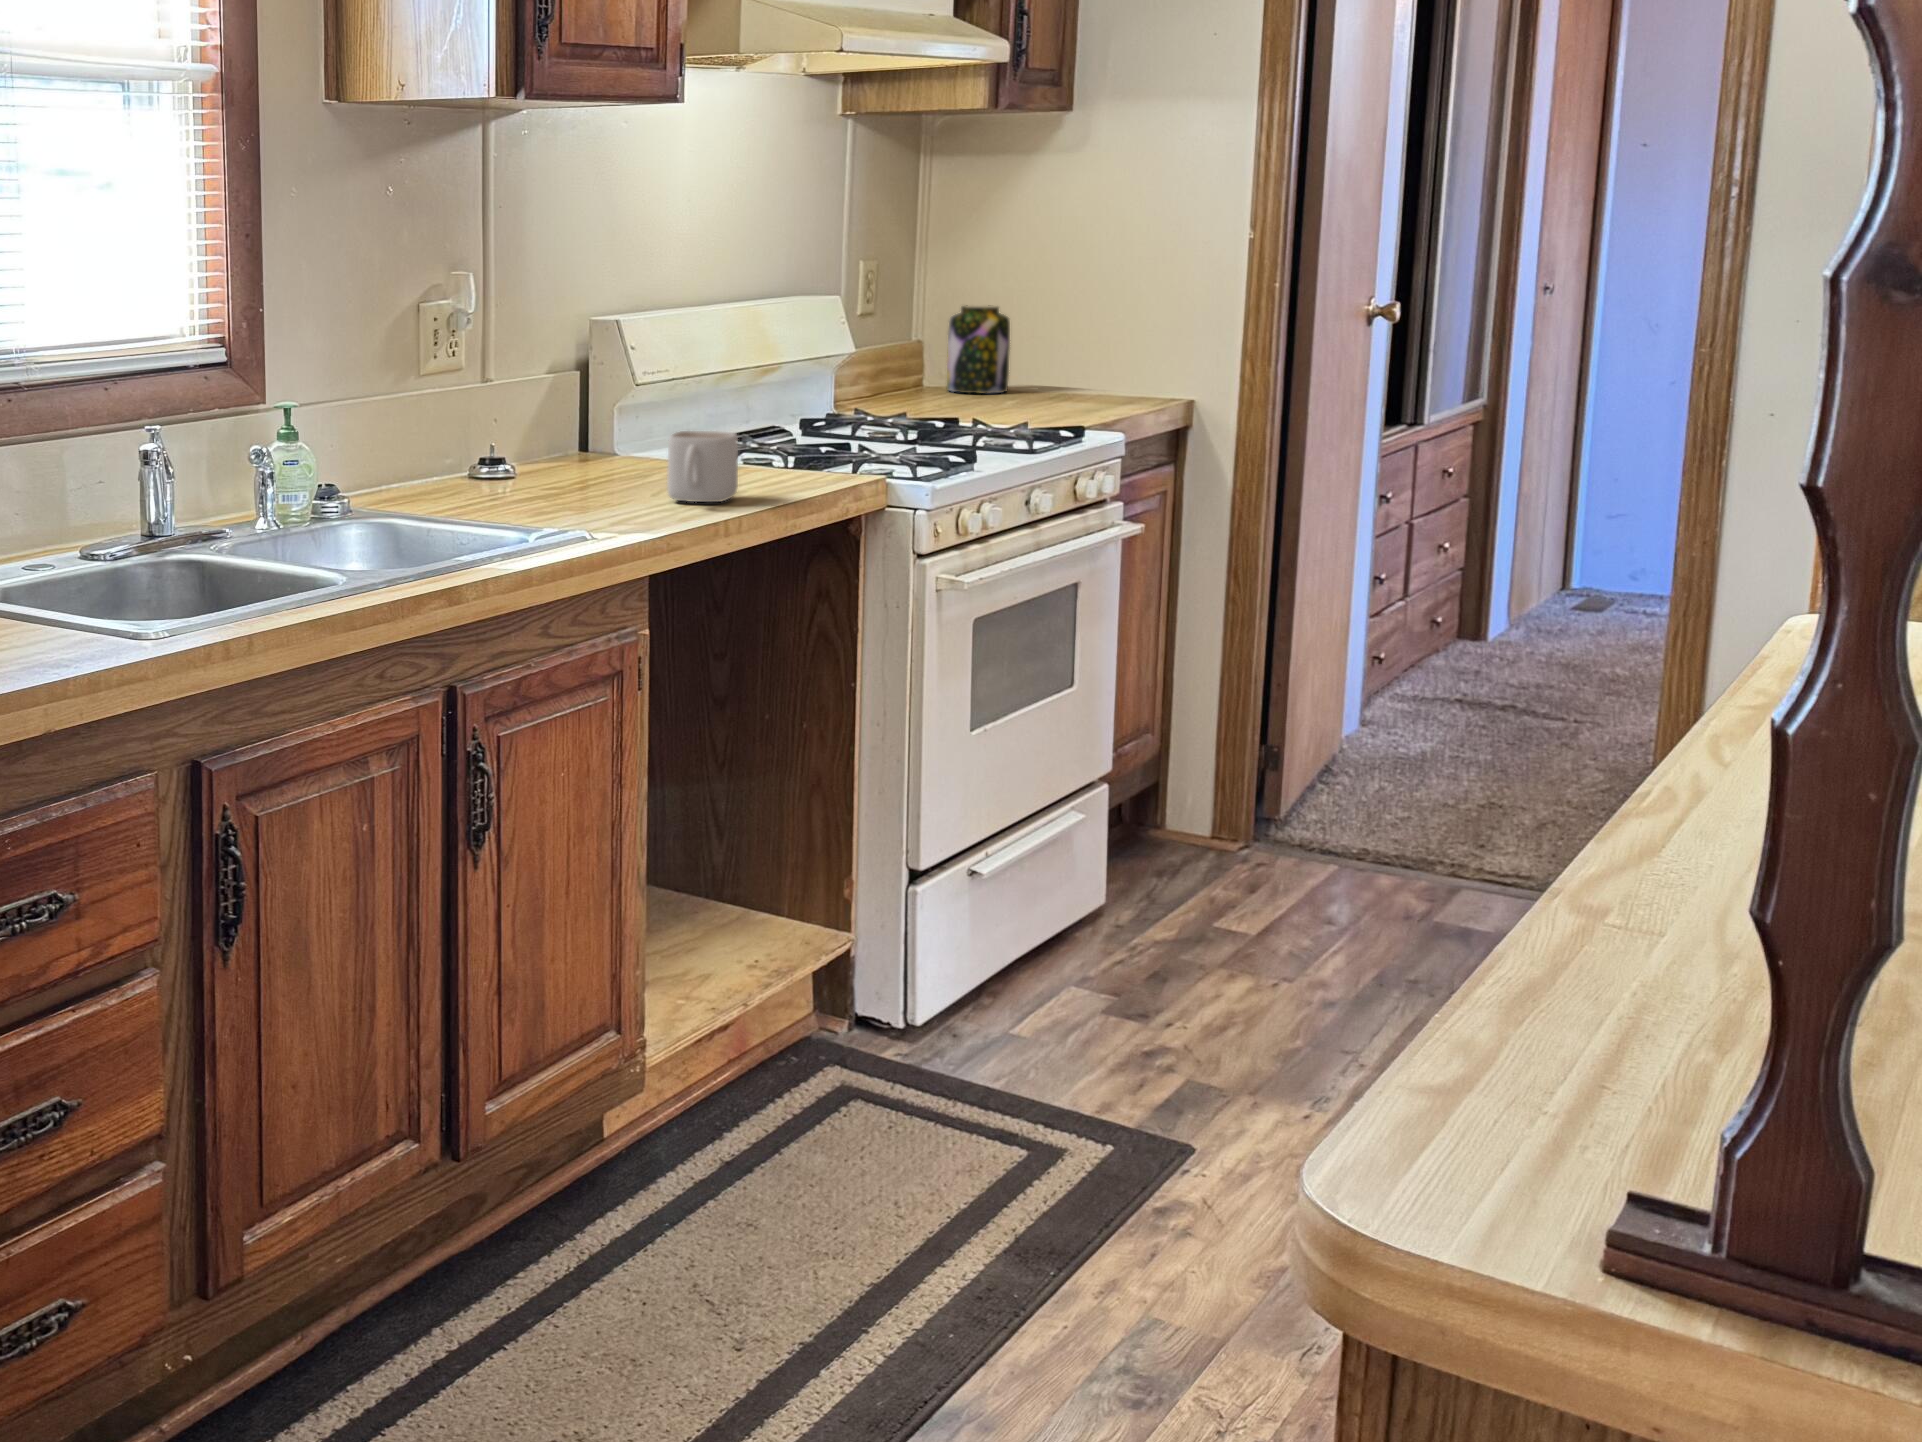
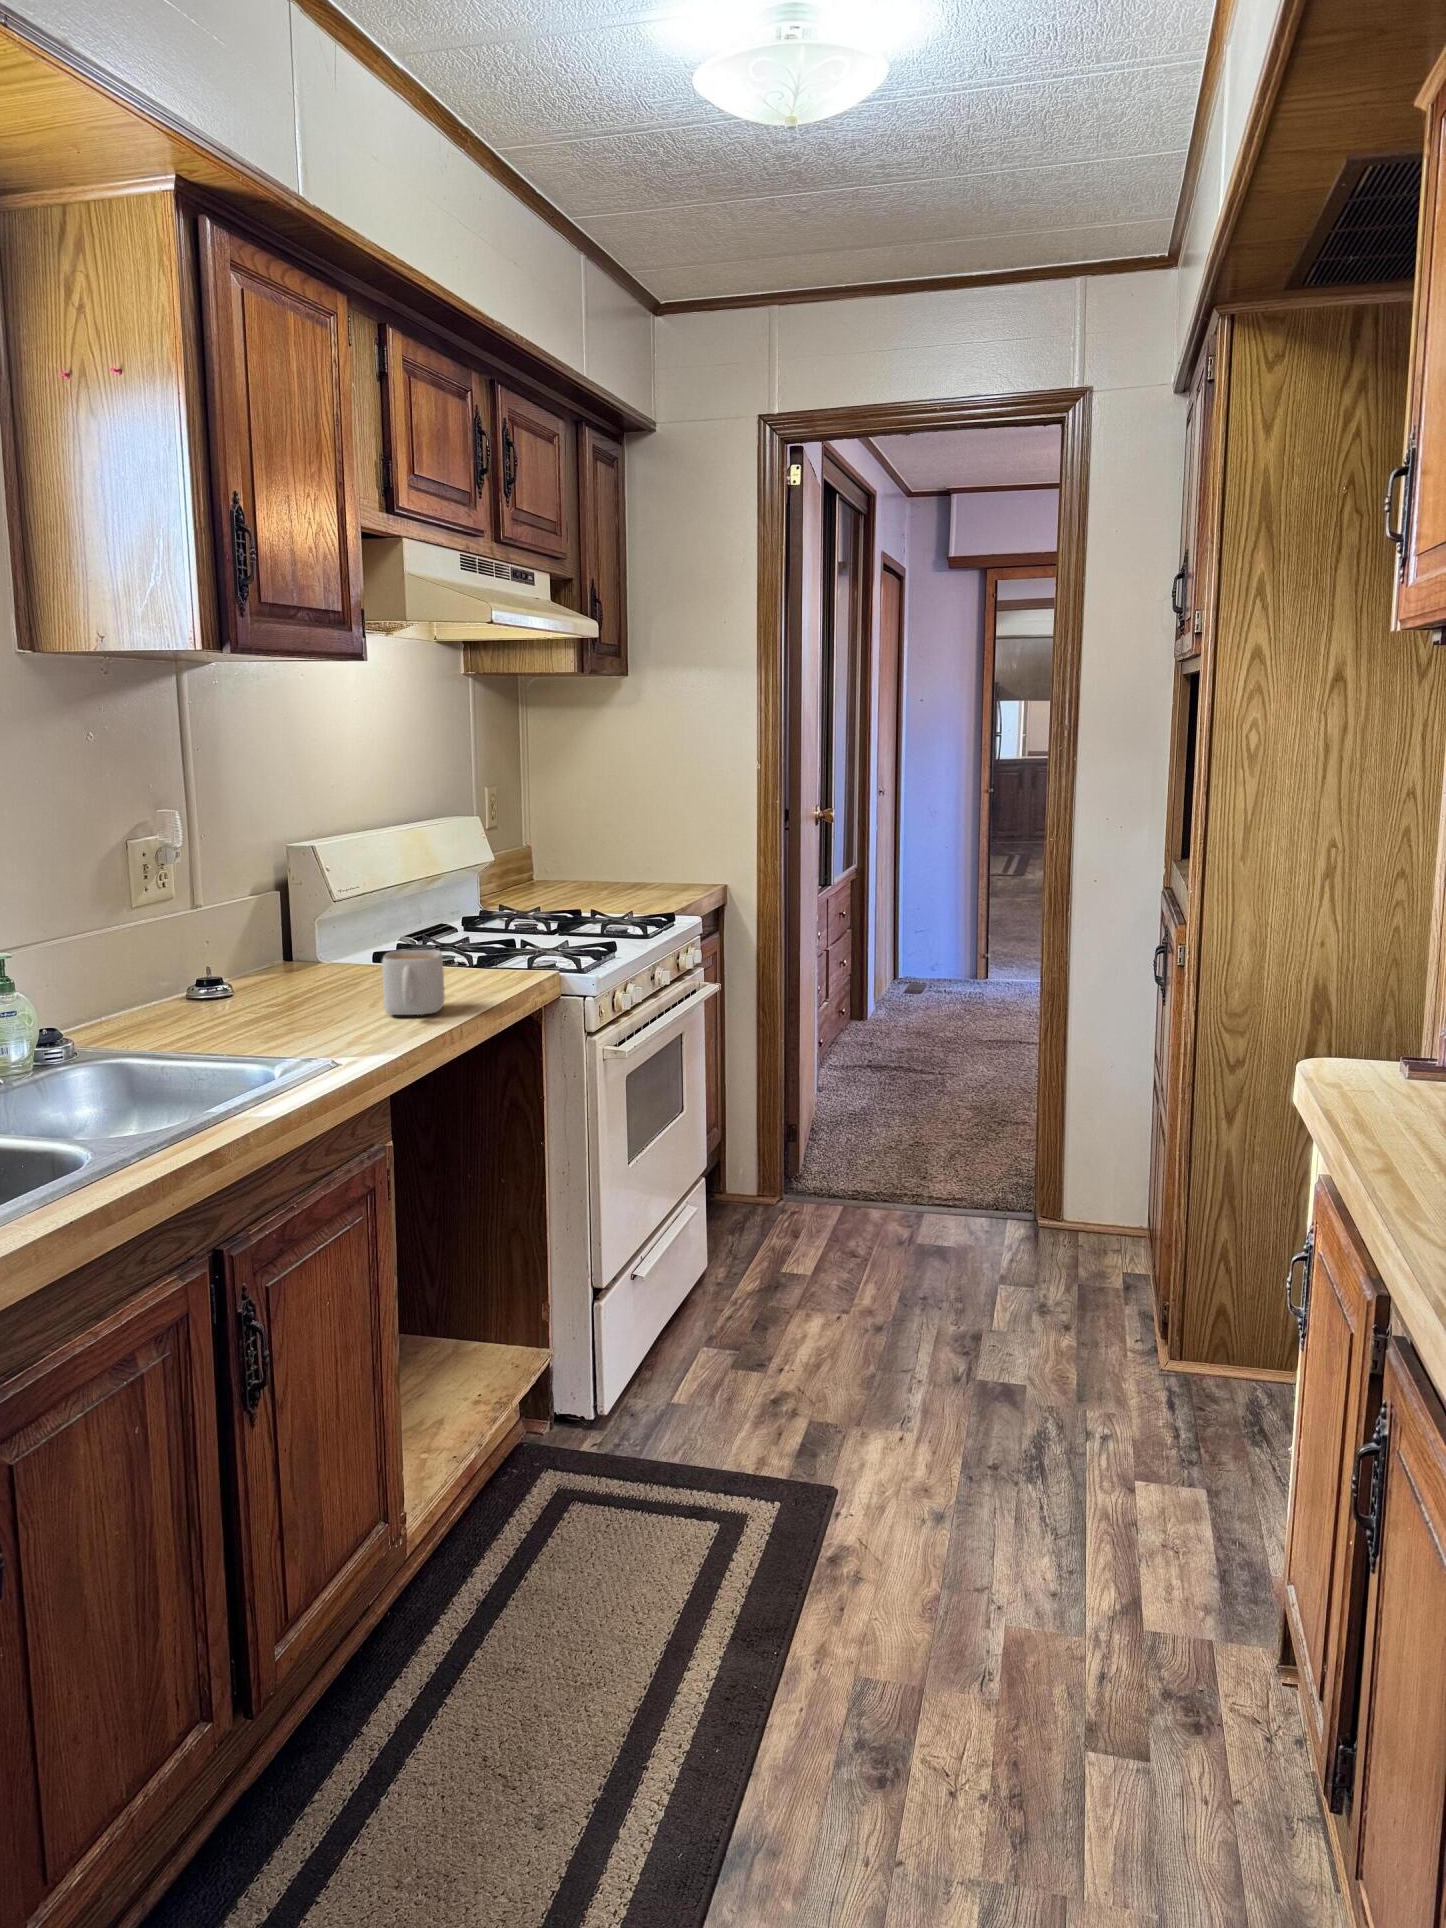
jar: present [947,305,1010,394] -> none [546,817,592,884]

